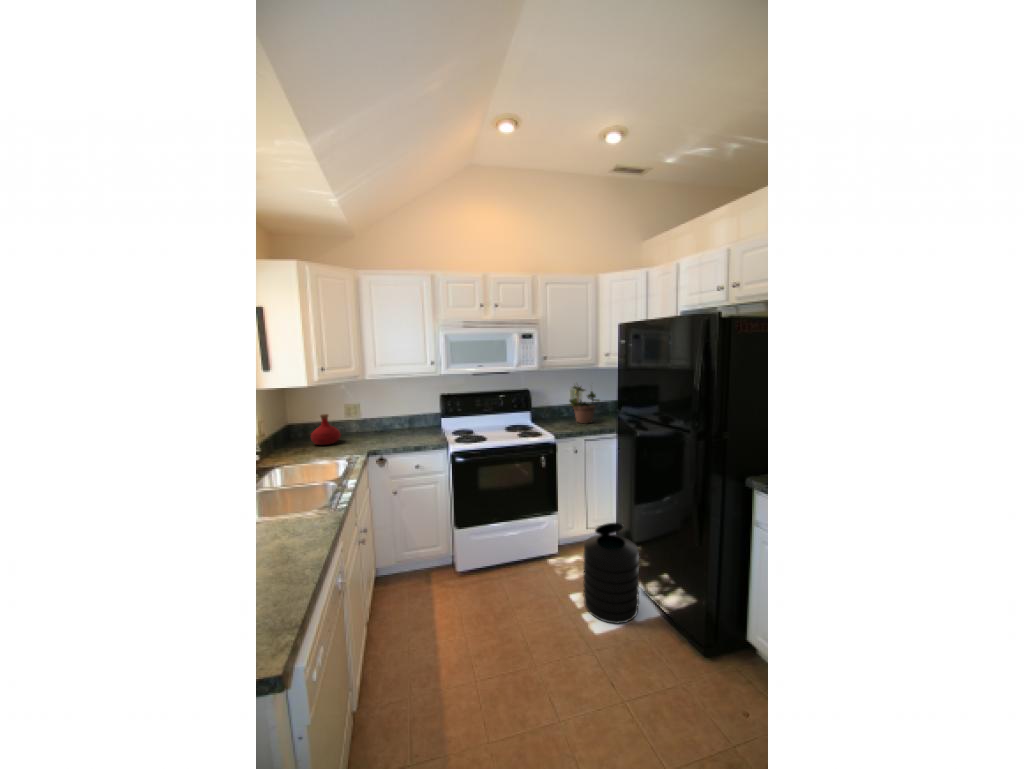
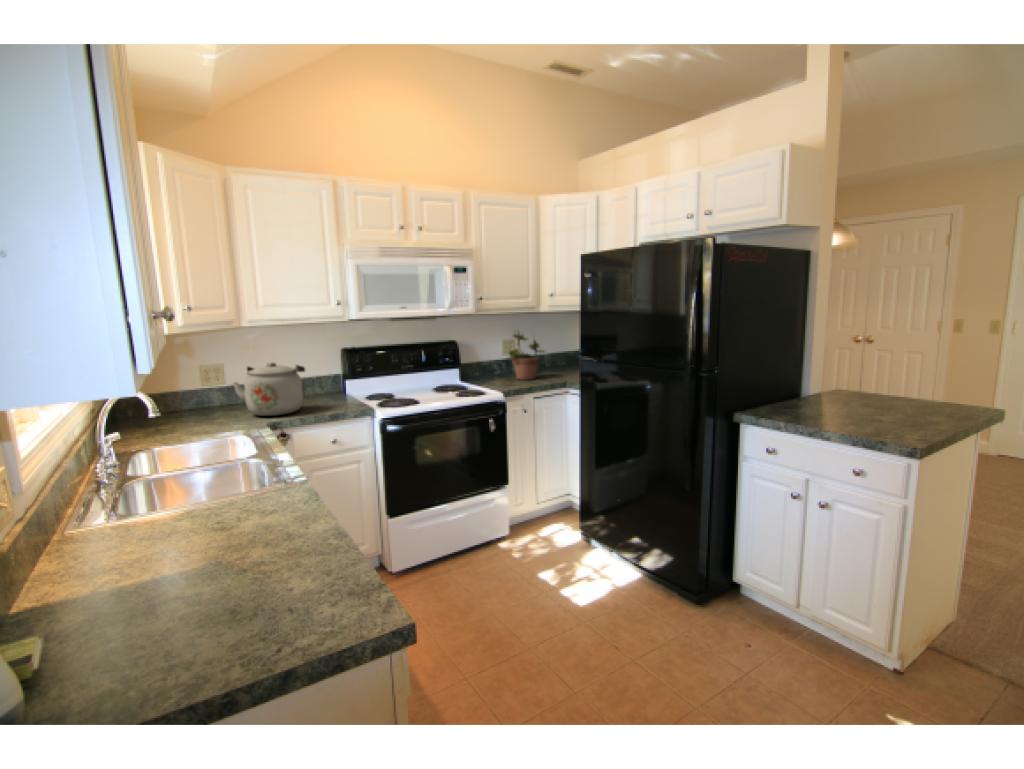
kettle: none [360,405,409,443] -> present [233,362,305,416]
bottle: present [311,414,341,445] -> none [154,379,202,425]
trash can: present [583,523,639,624] -> none [555,482,618,592]

